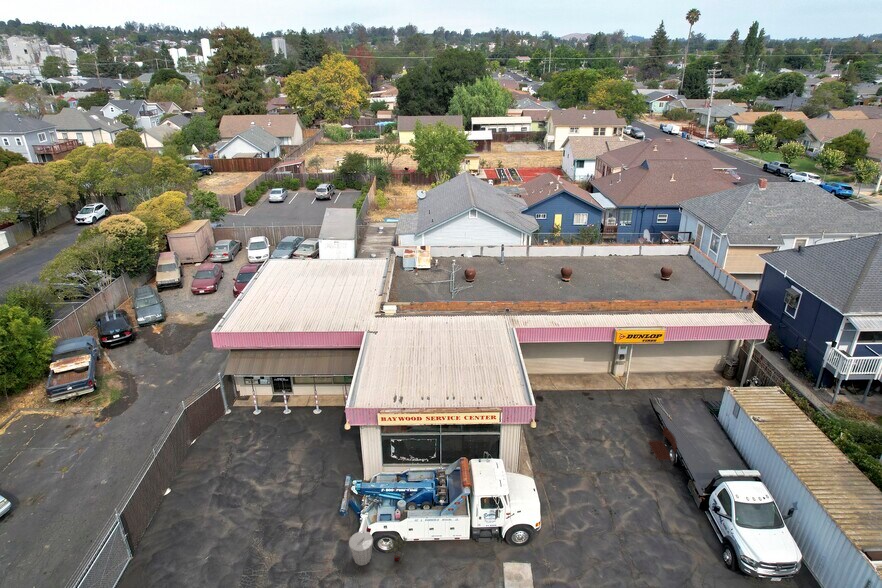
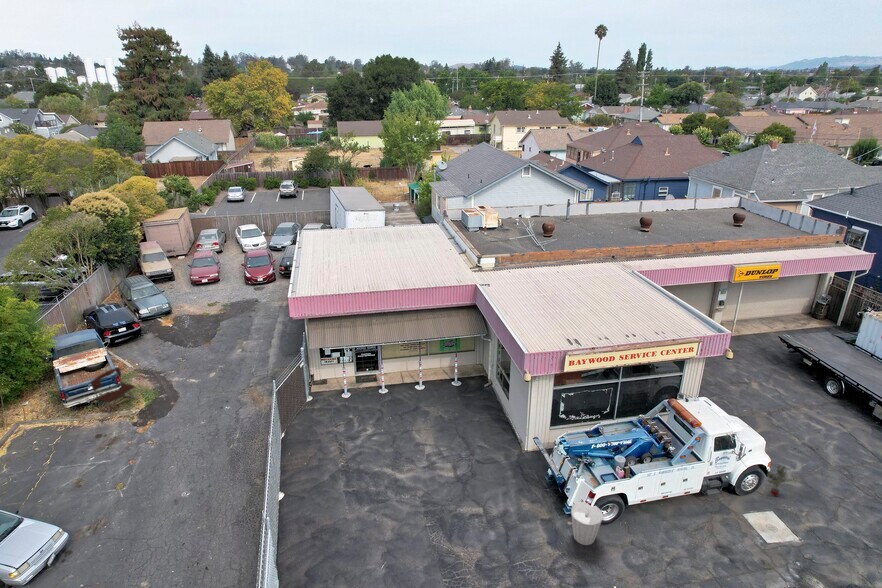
bench: present [648,427,677,469] -> present [91,367,134,413]
potted tree: present [385,535,407,561] -> present [767,465,787,496]

